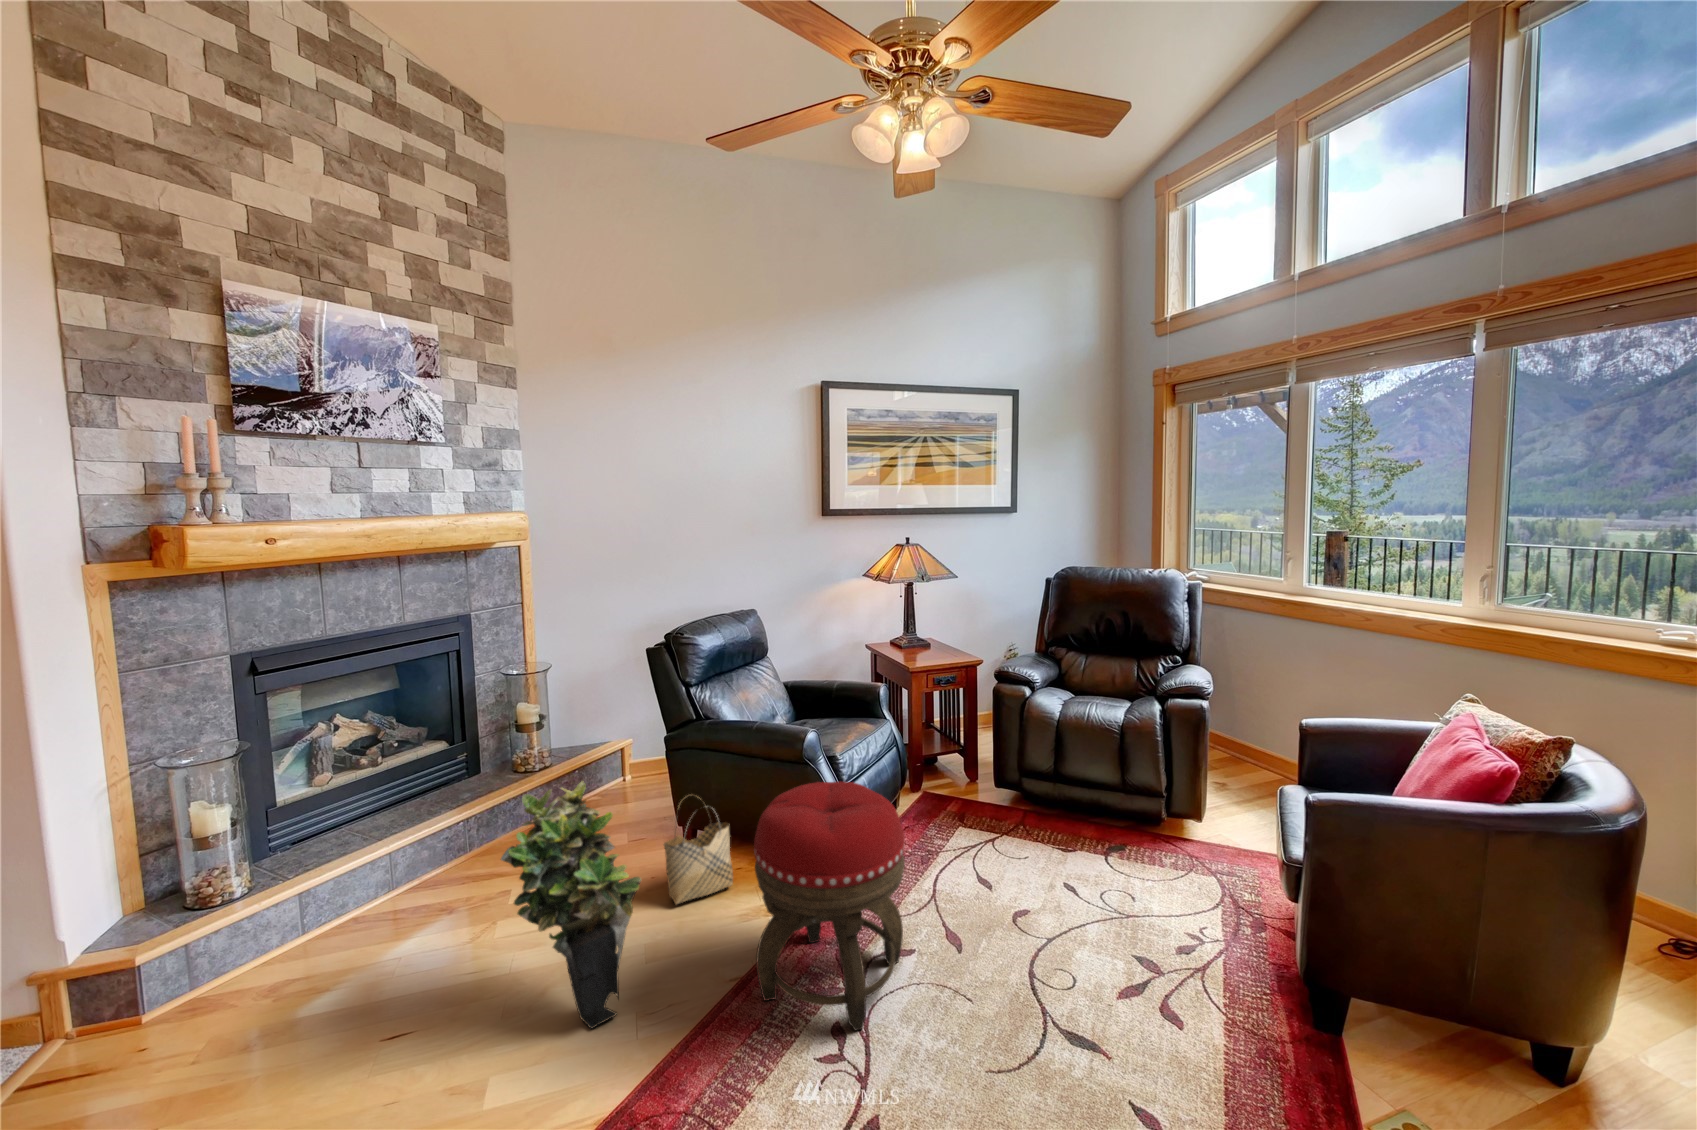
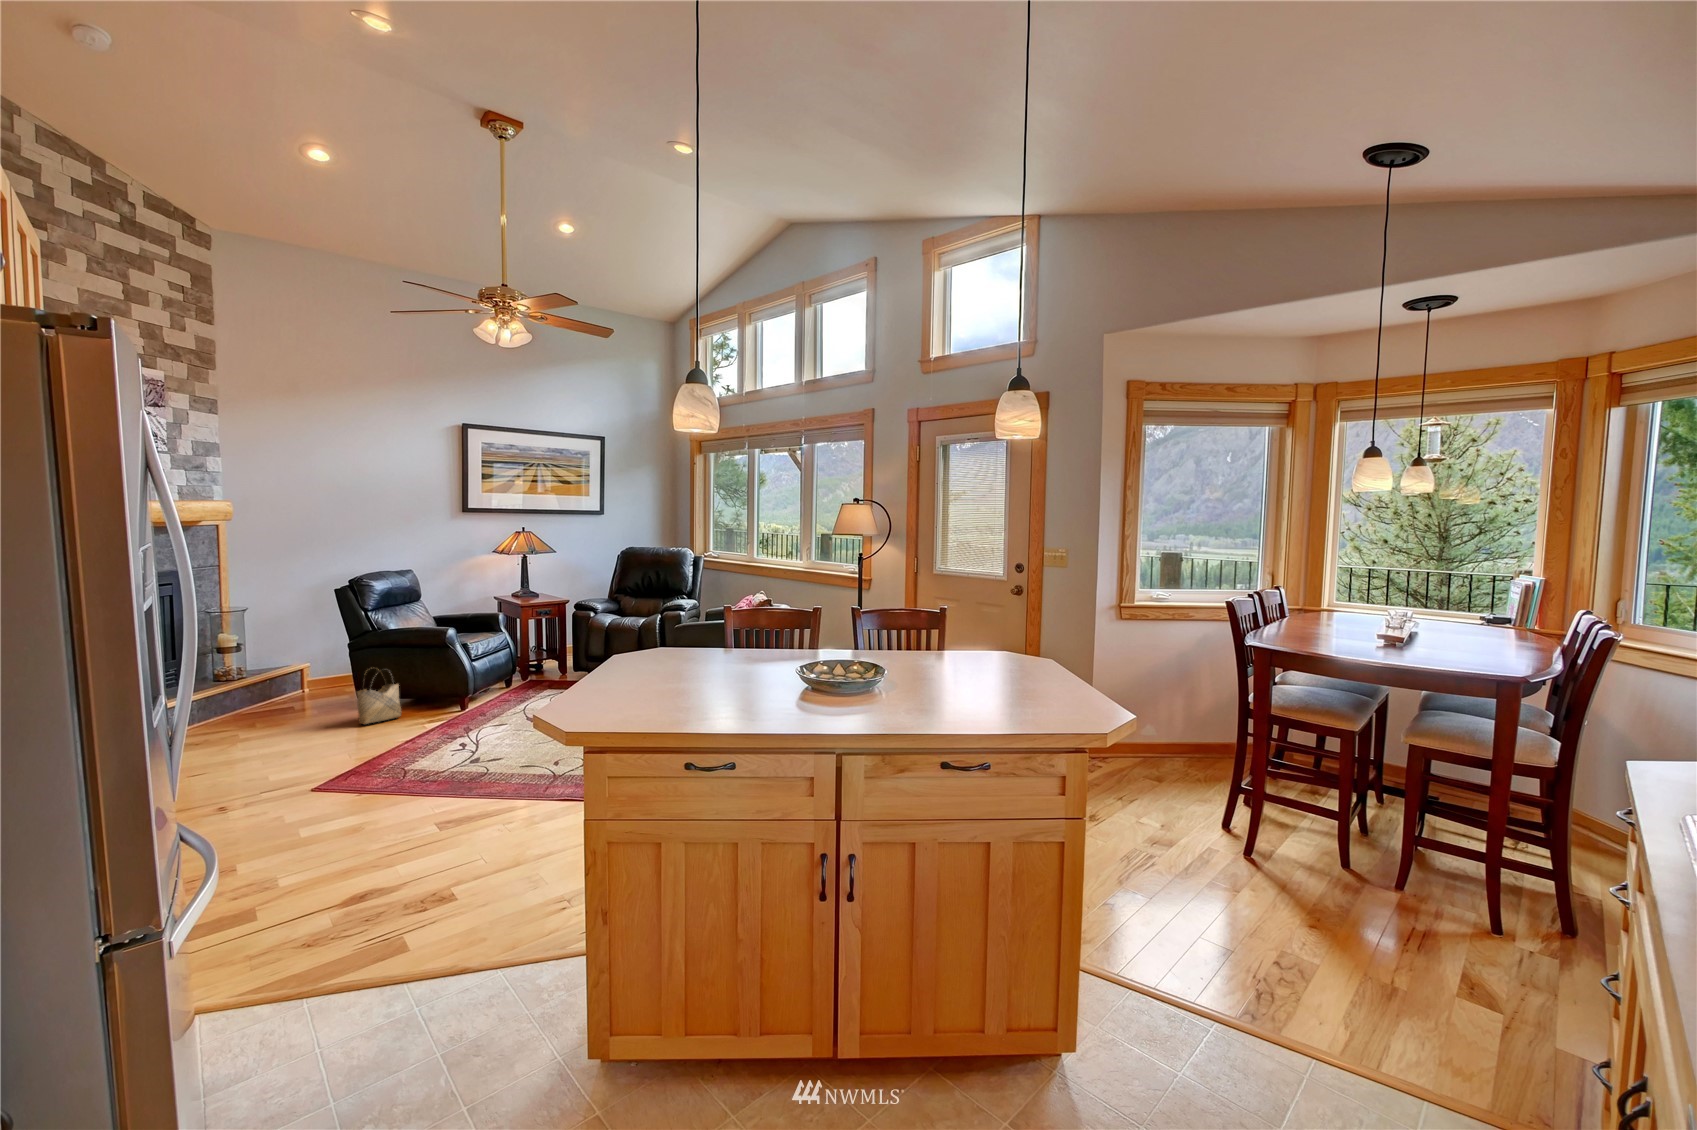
potted plant: present [501,782,641,1029] -> none [272,645,353,758]
footstool: present [754,782,905,1031] -> none [420,643,502,742]

